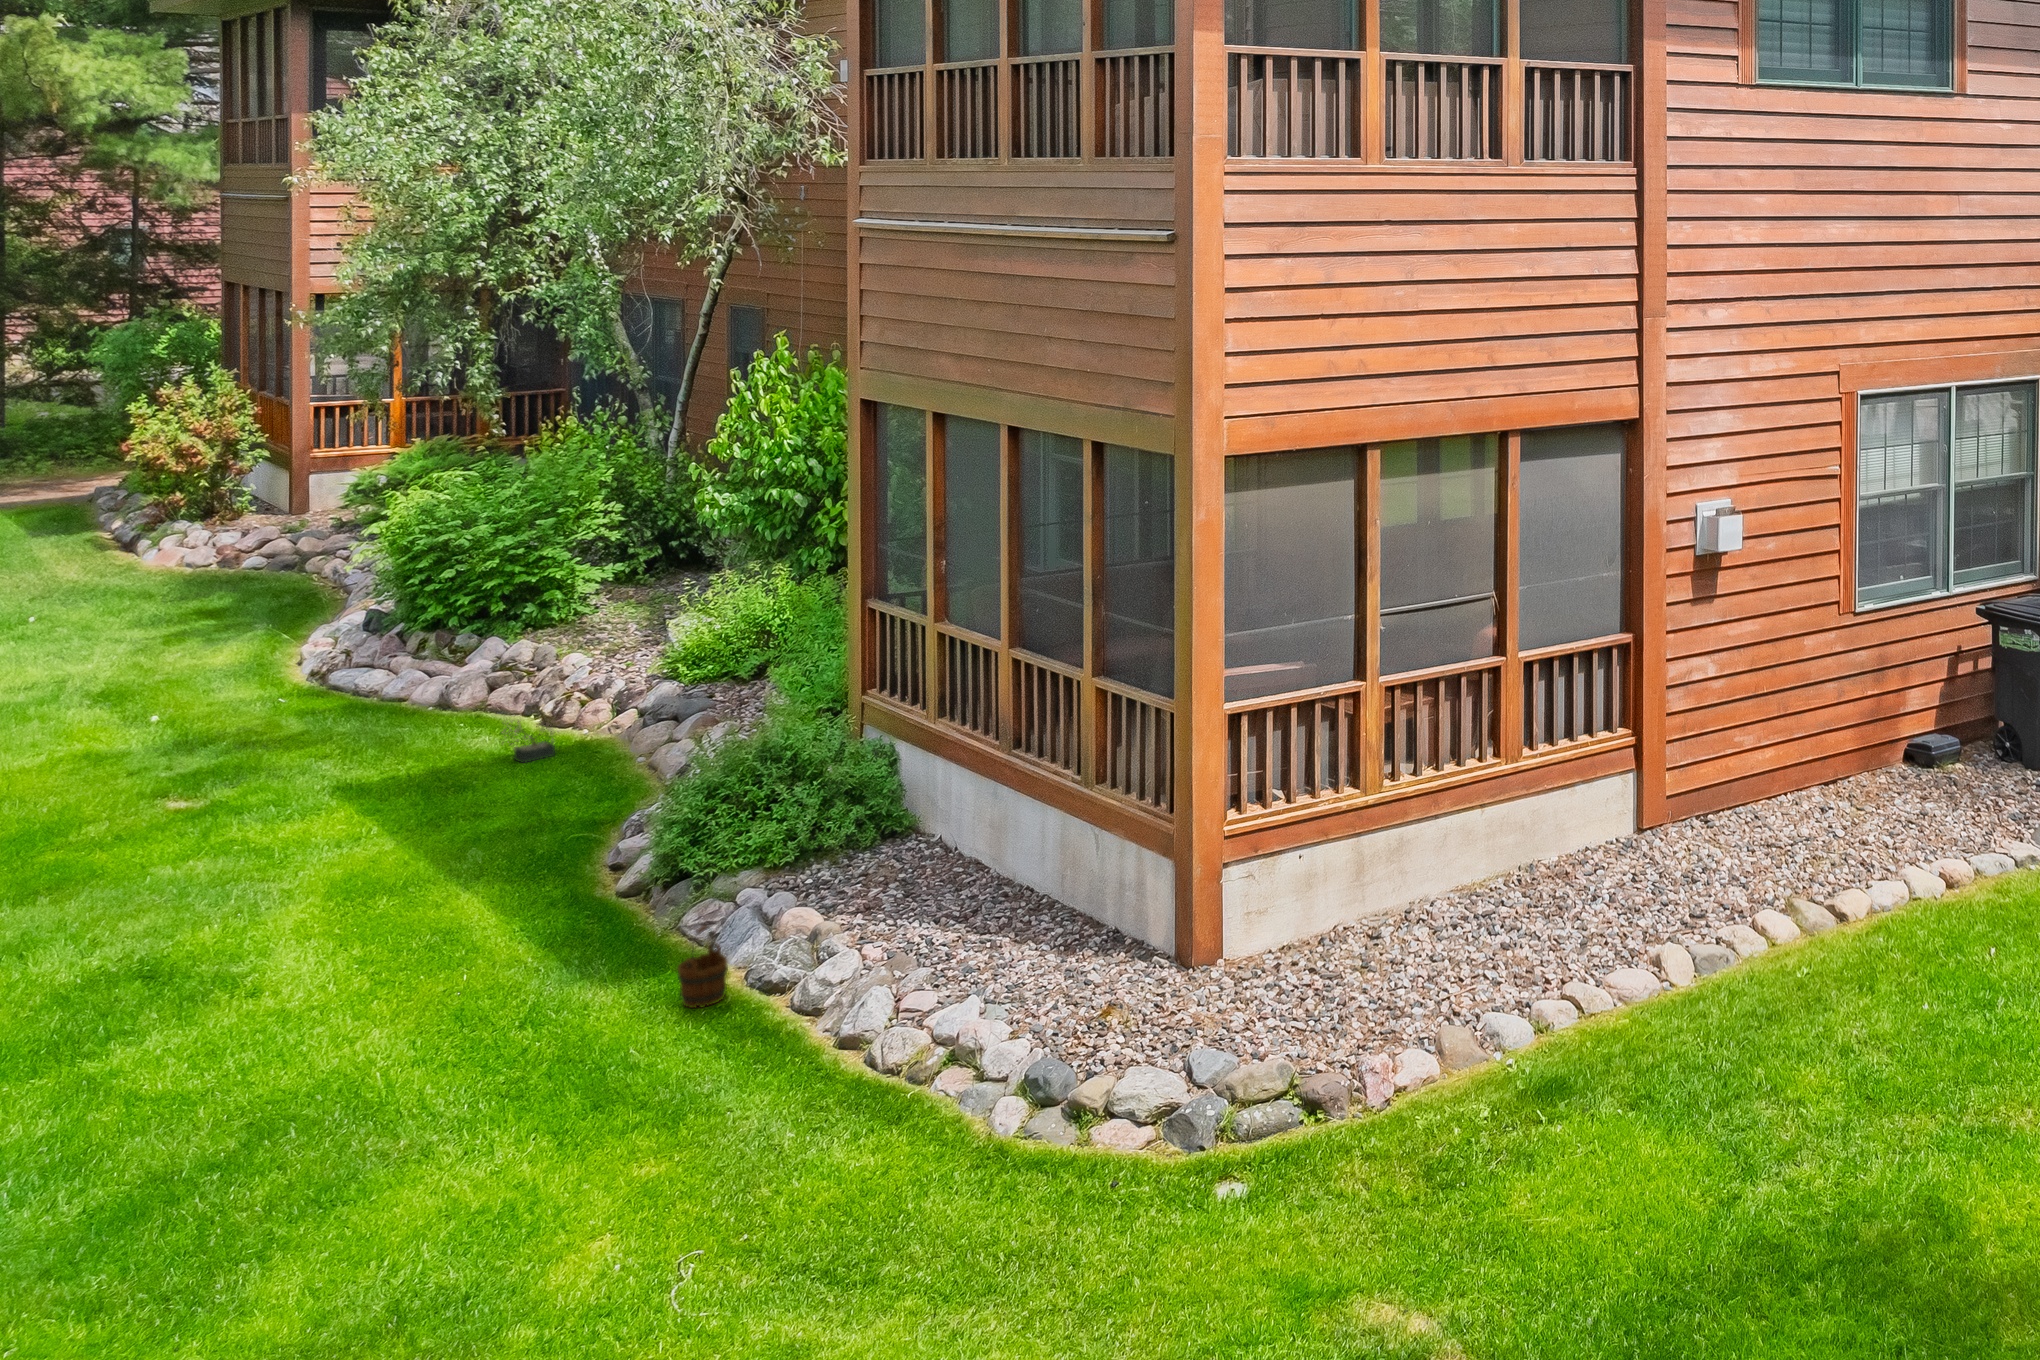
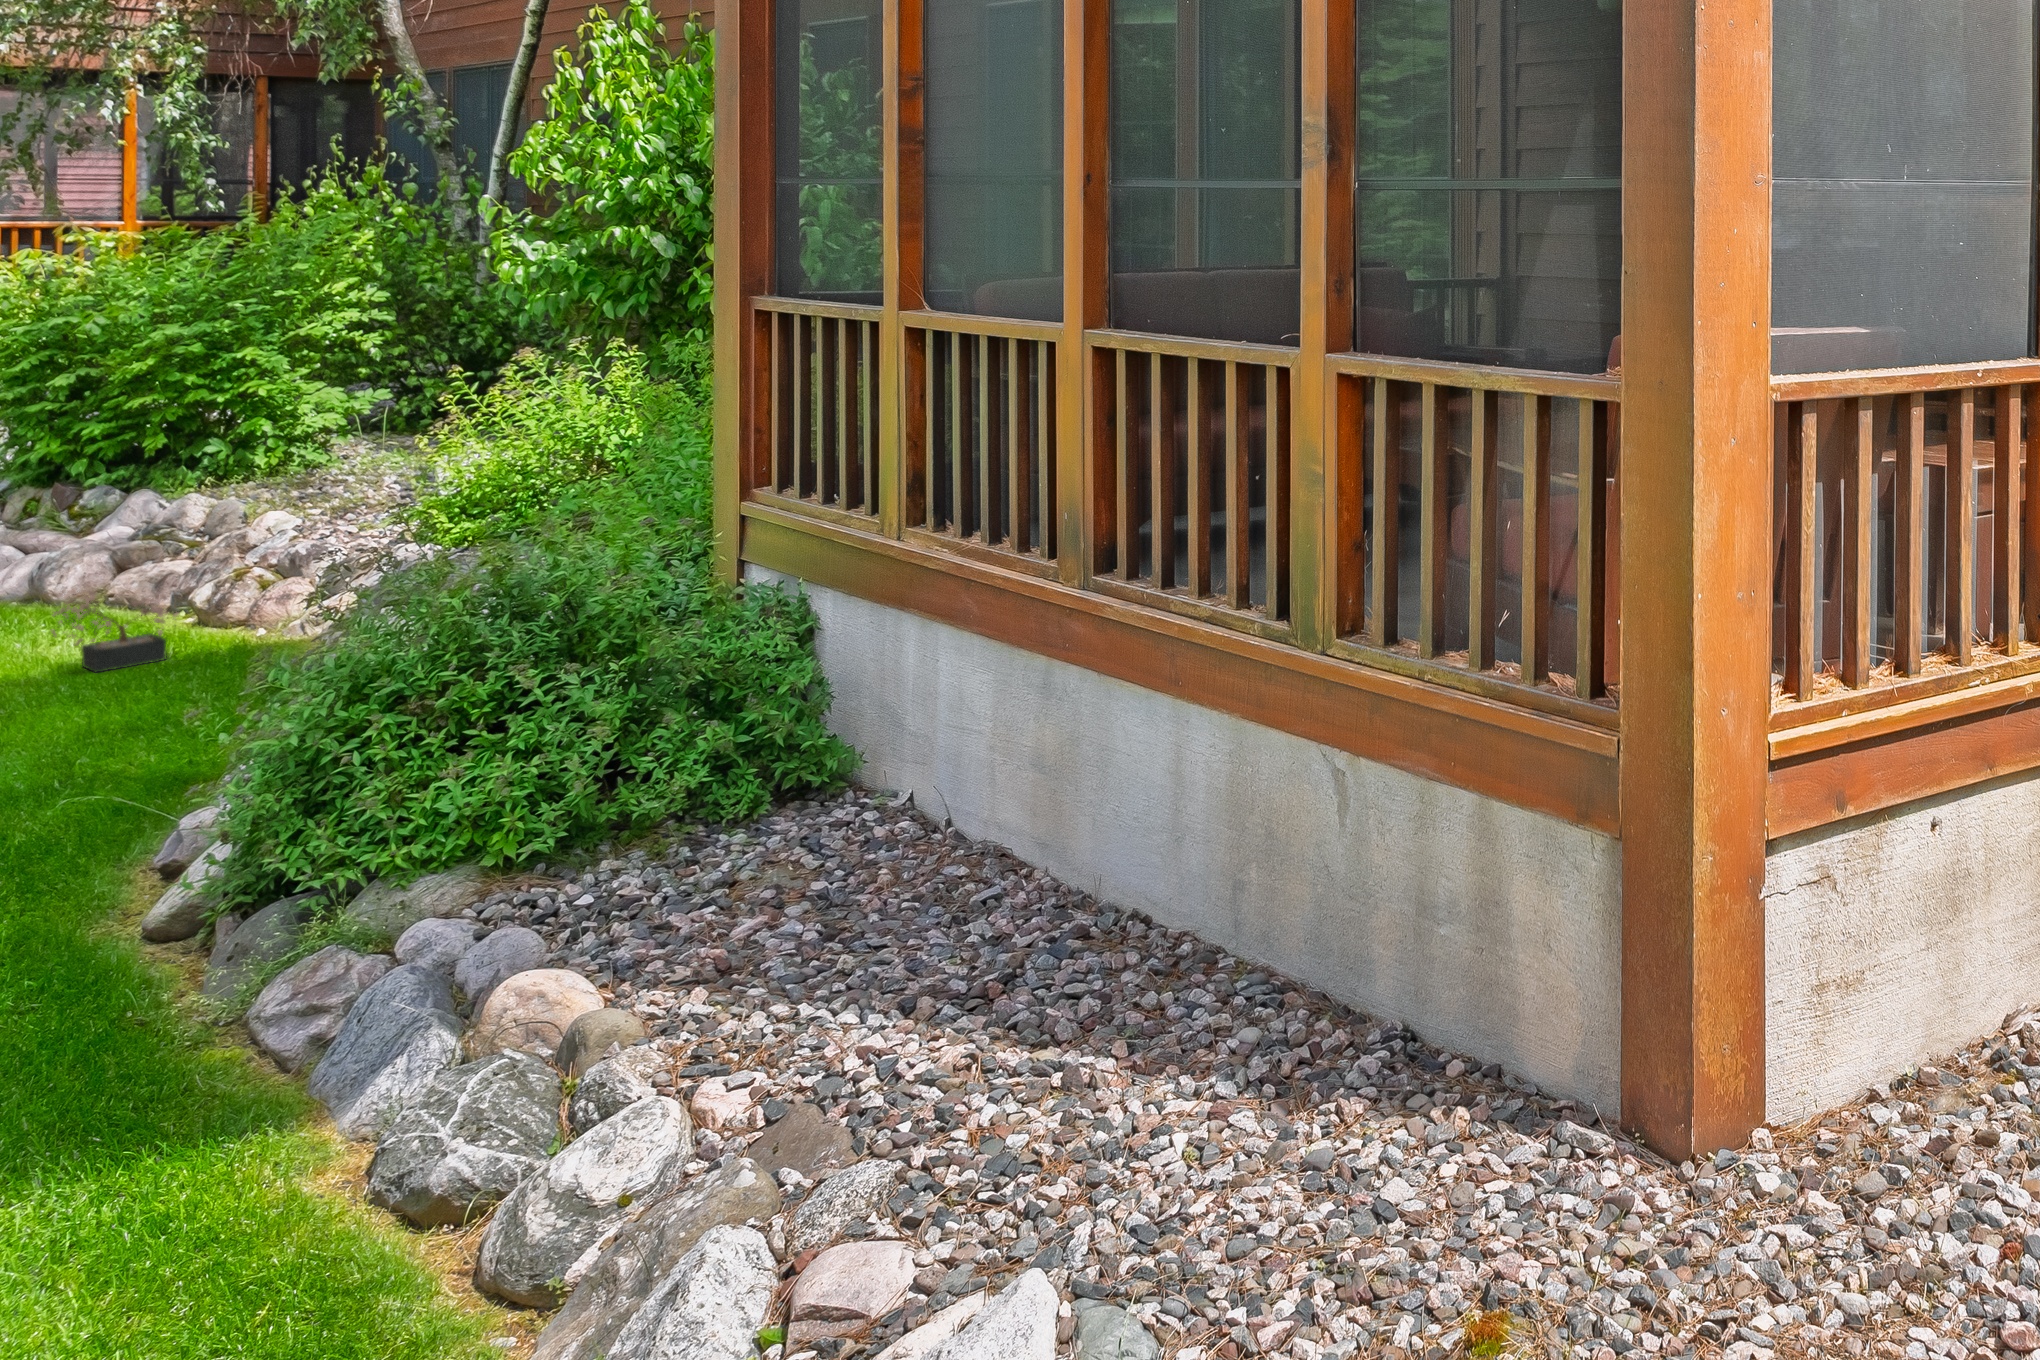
wooden bucket: present [678,925,728,1008] -> none [110,1036,281,1296]

